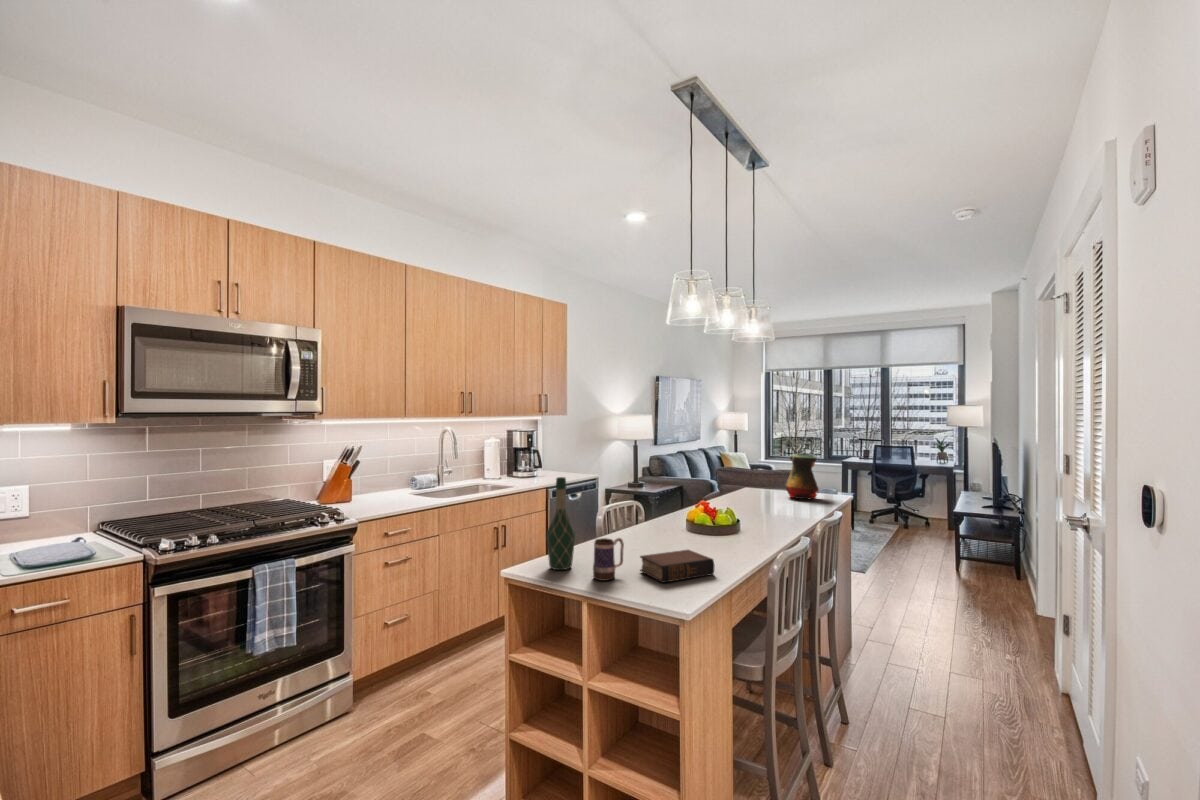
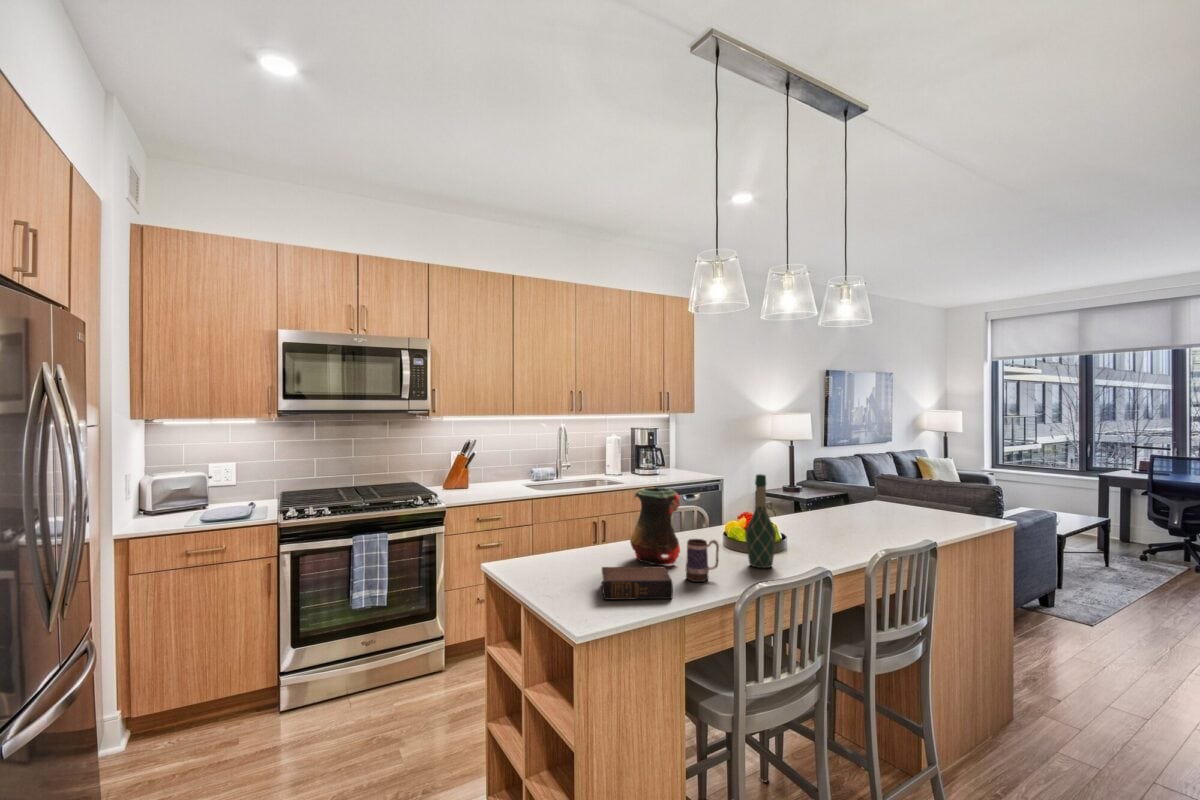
vase: present [785,454,819,499] -> present [630,488,680,565]
wine bottle: present [546,477,575,570] -> present [746,474,776,568]
mug: present [593,538,624,581] -> present [686,539,719,582]

